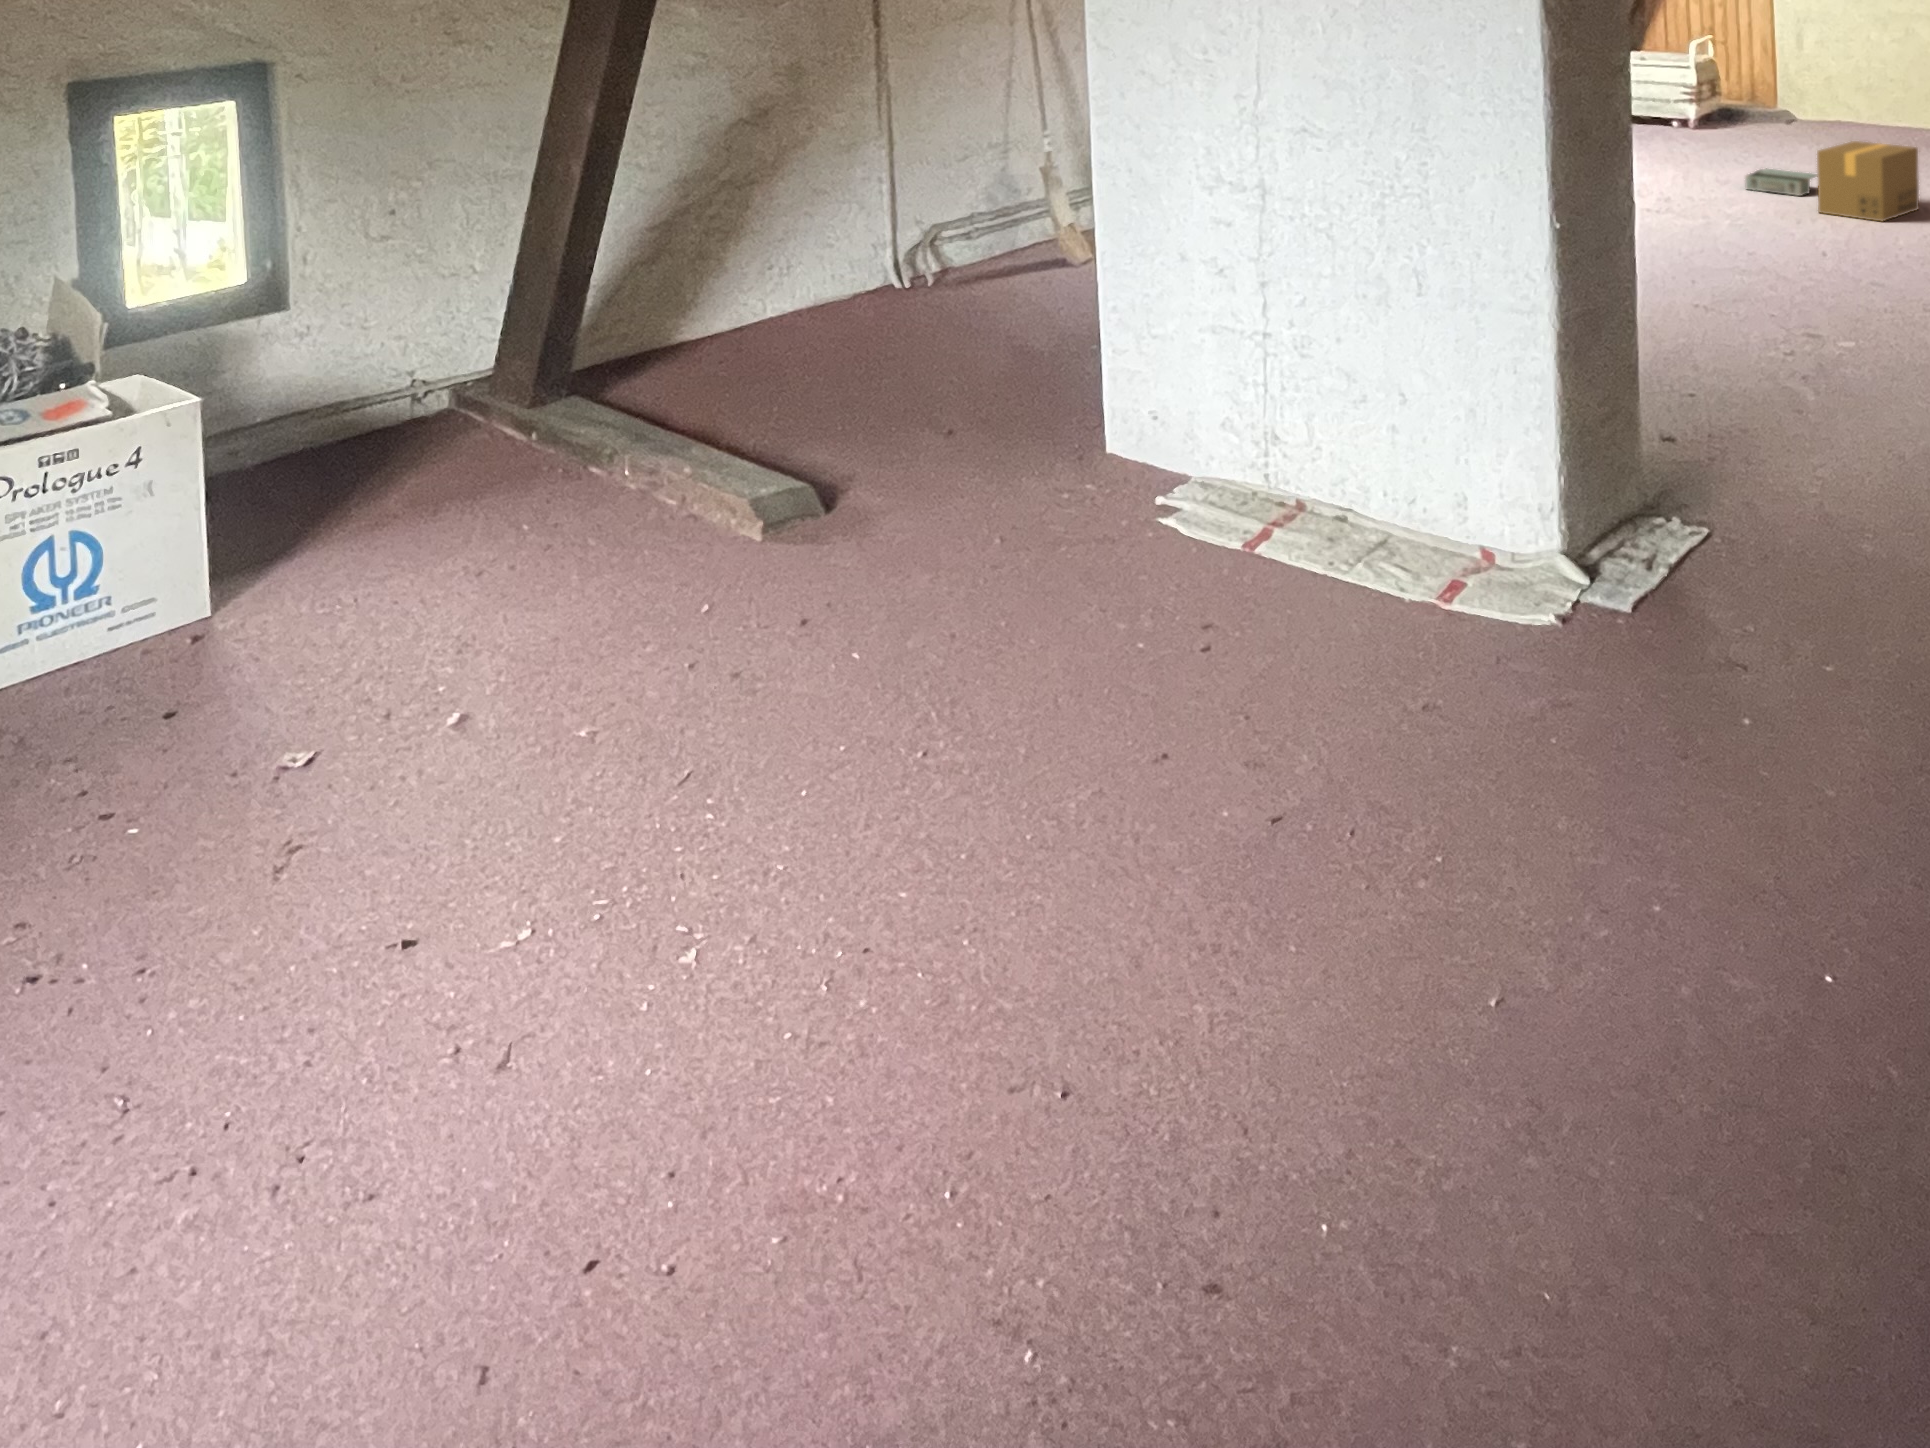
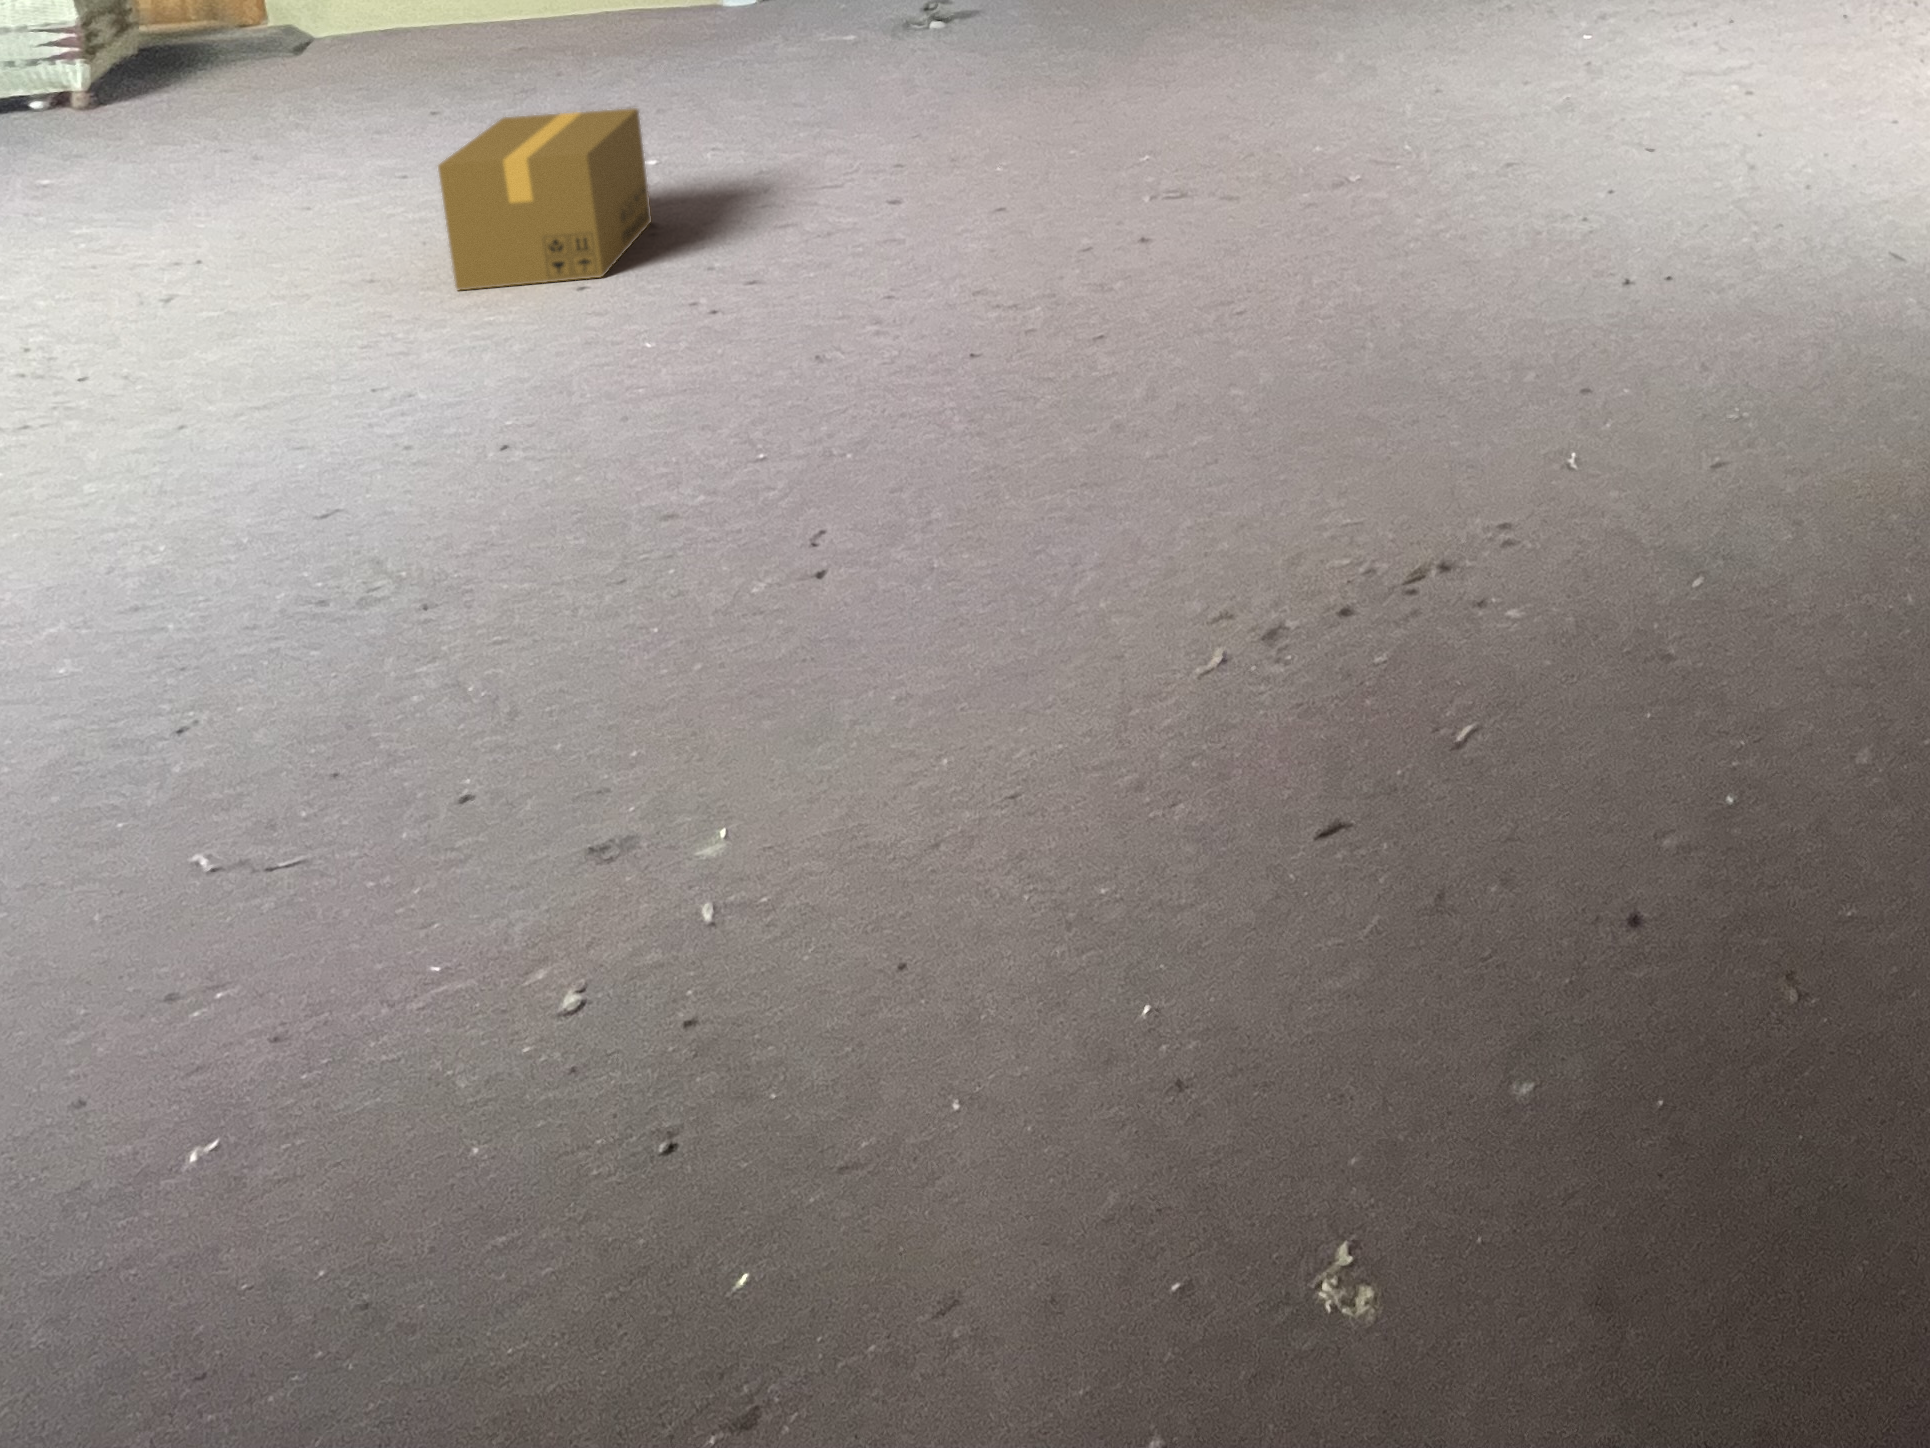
toolbox: present [1745,168,1817,196] -> none [255,191,426,263]

